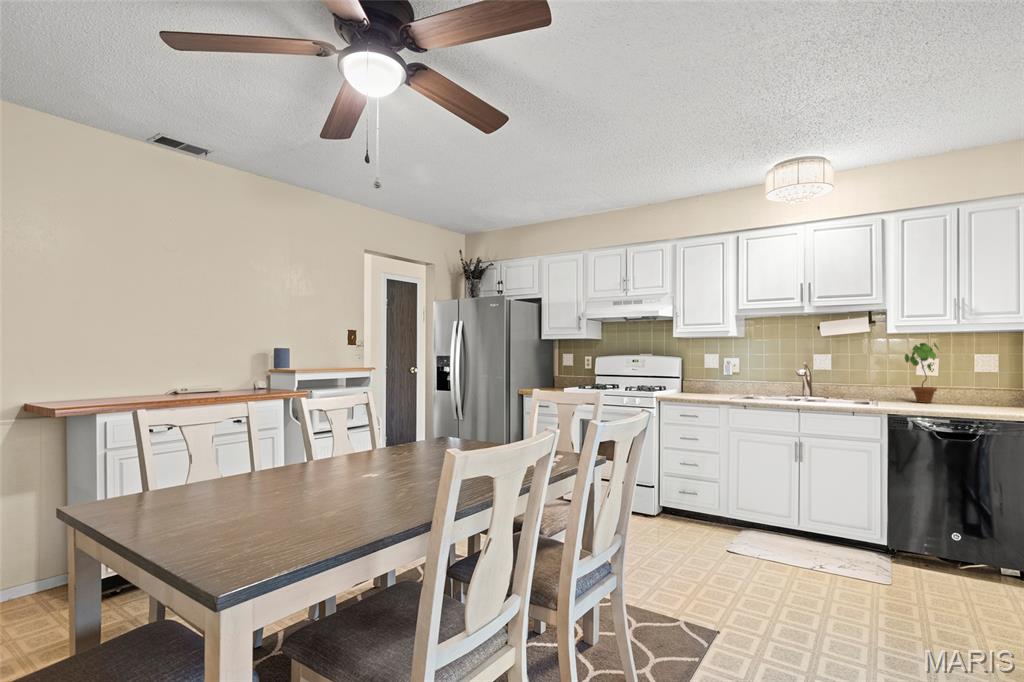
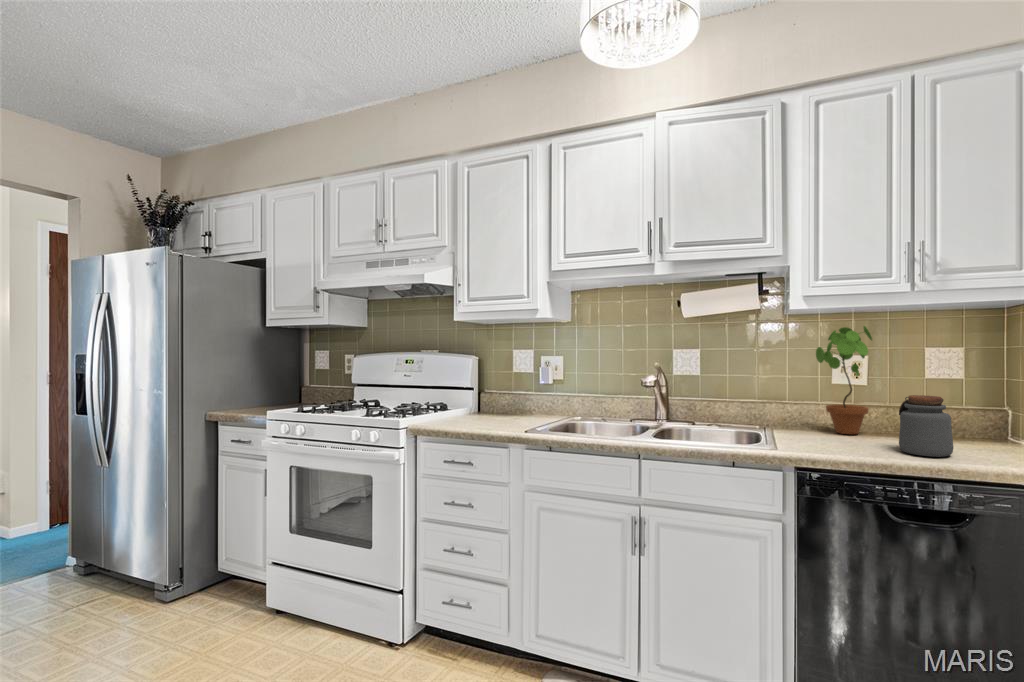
jar: none [950,379,979,410] -> present [899,395,953,457]

